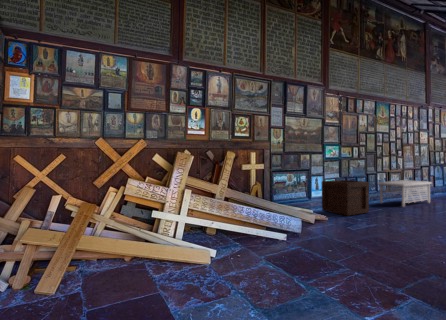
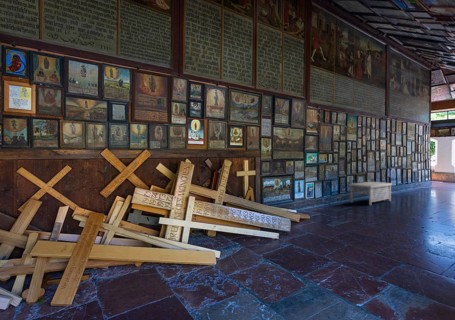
wooden crate: present [322,180,369,216] -> none [304,183,344,215]

